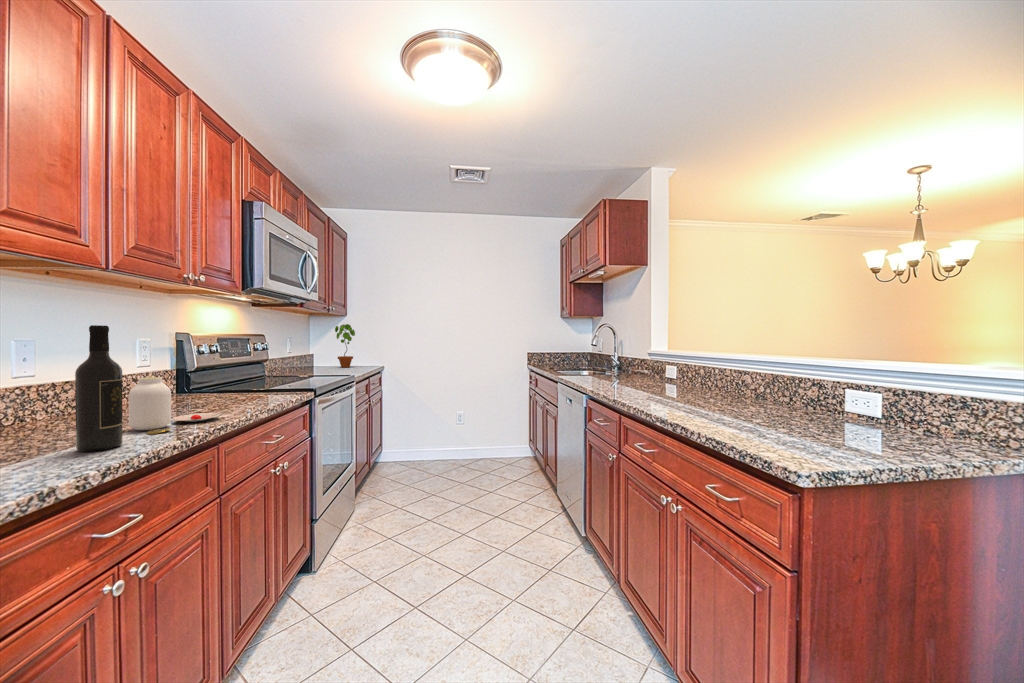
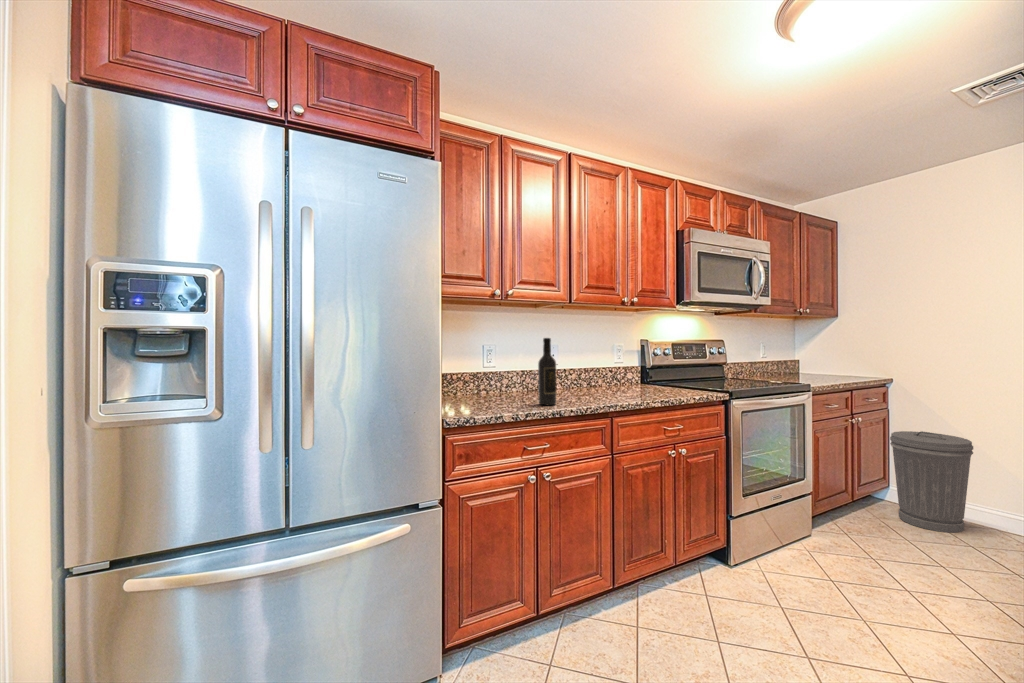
potted plant: present [335,324,355,367] -> none [822,325,848,376]
jar: present [129,377,220,434] -> none [572,369,624,403]
trash can: none [386,403,430,473] -> present [890,431,973,533]

